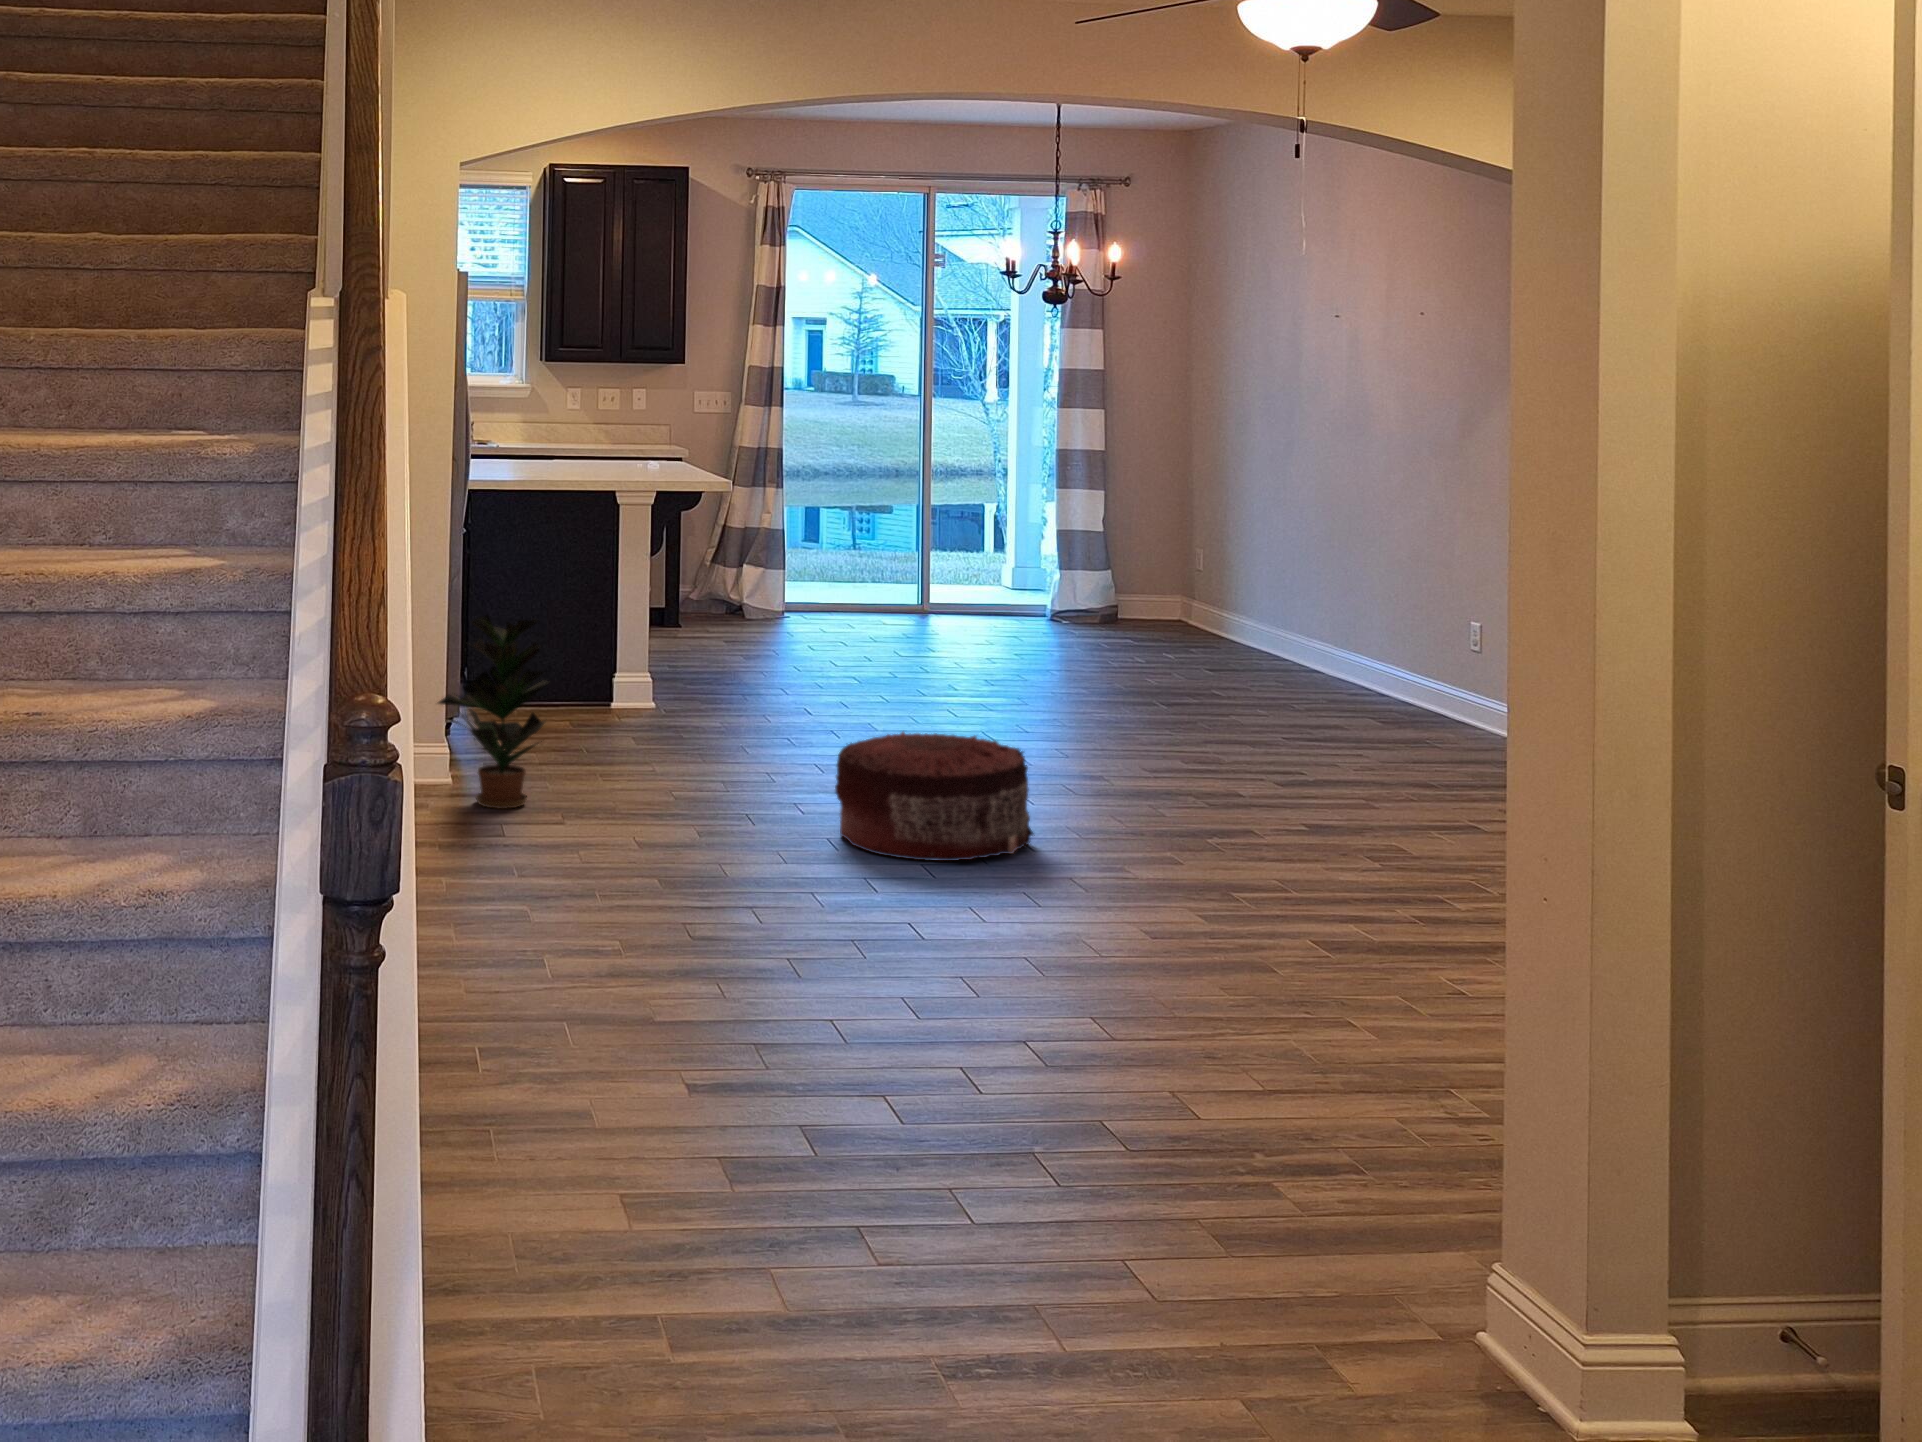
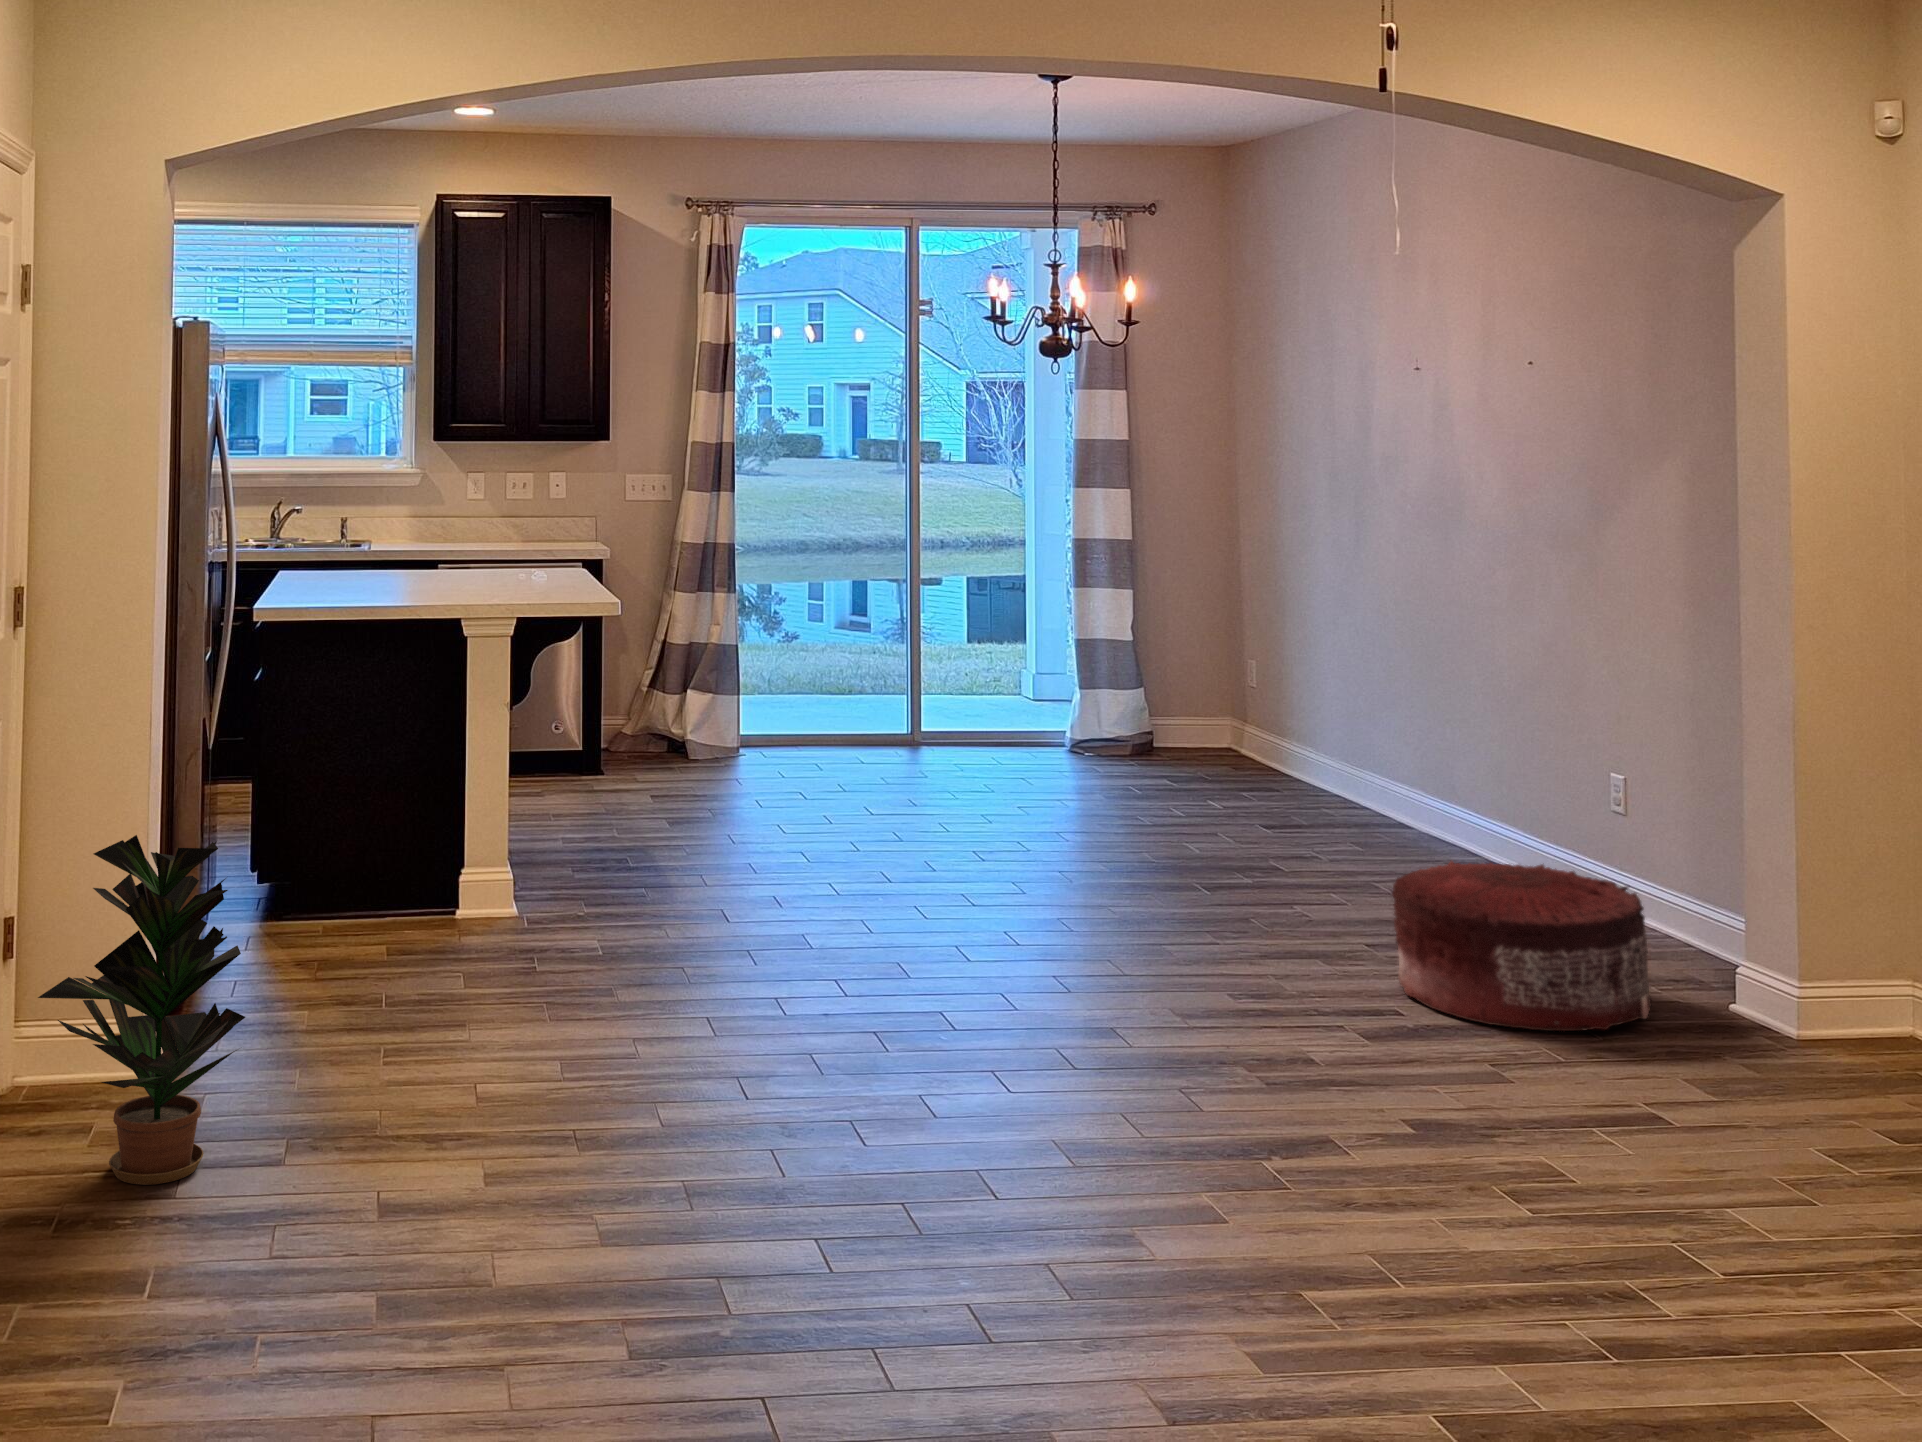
pouf: present [835,732,1033,861] -> present [1392,861,1652,1031]

